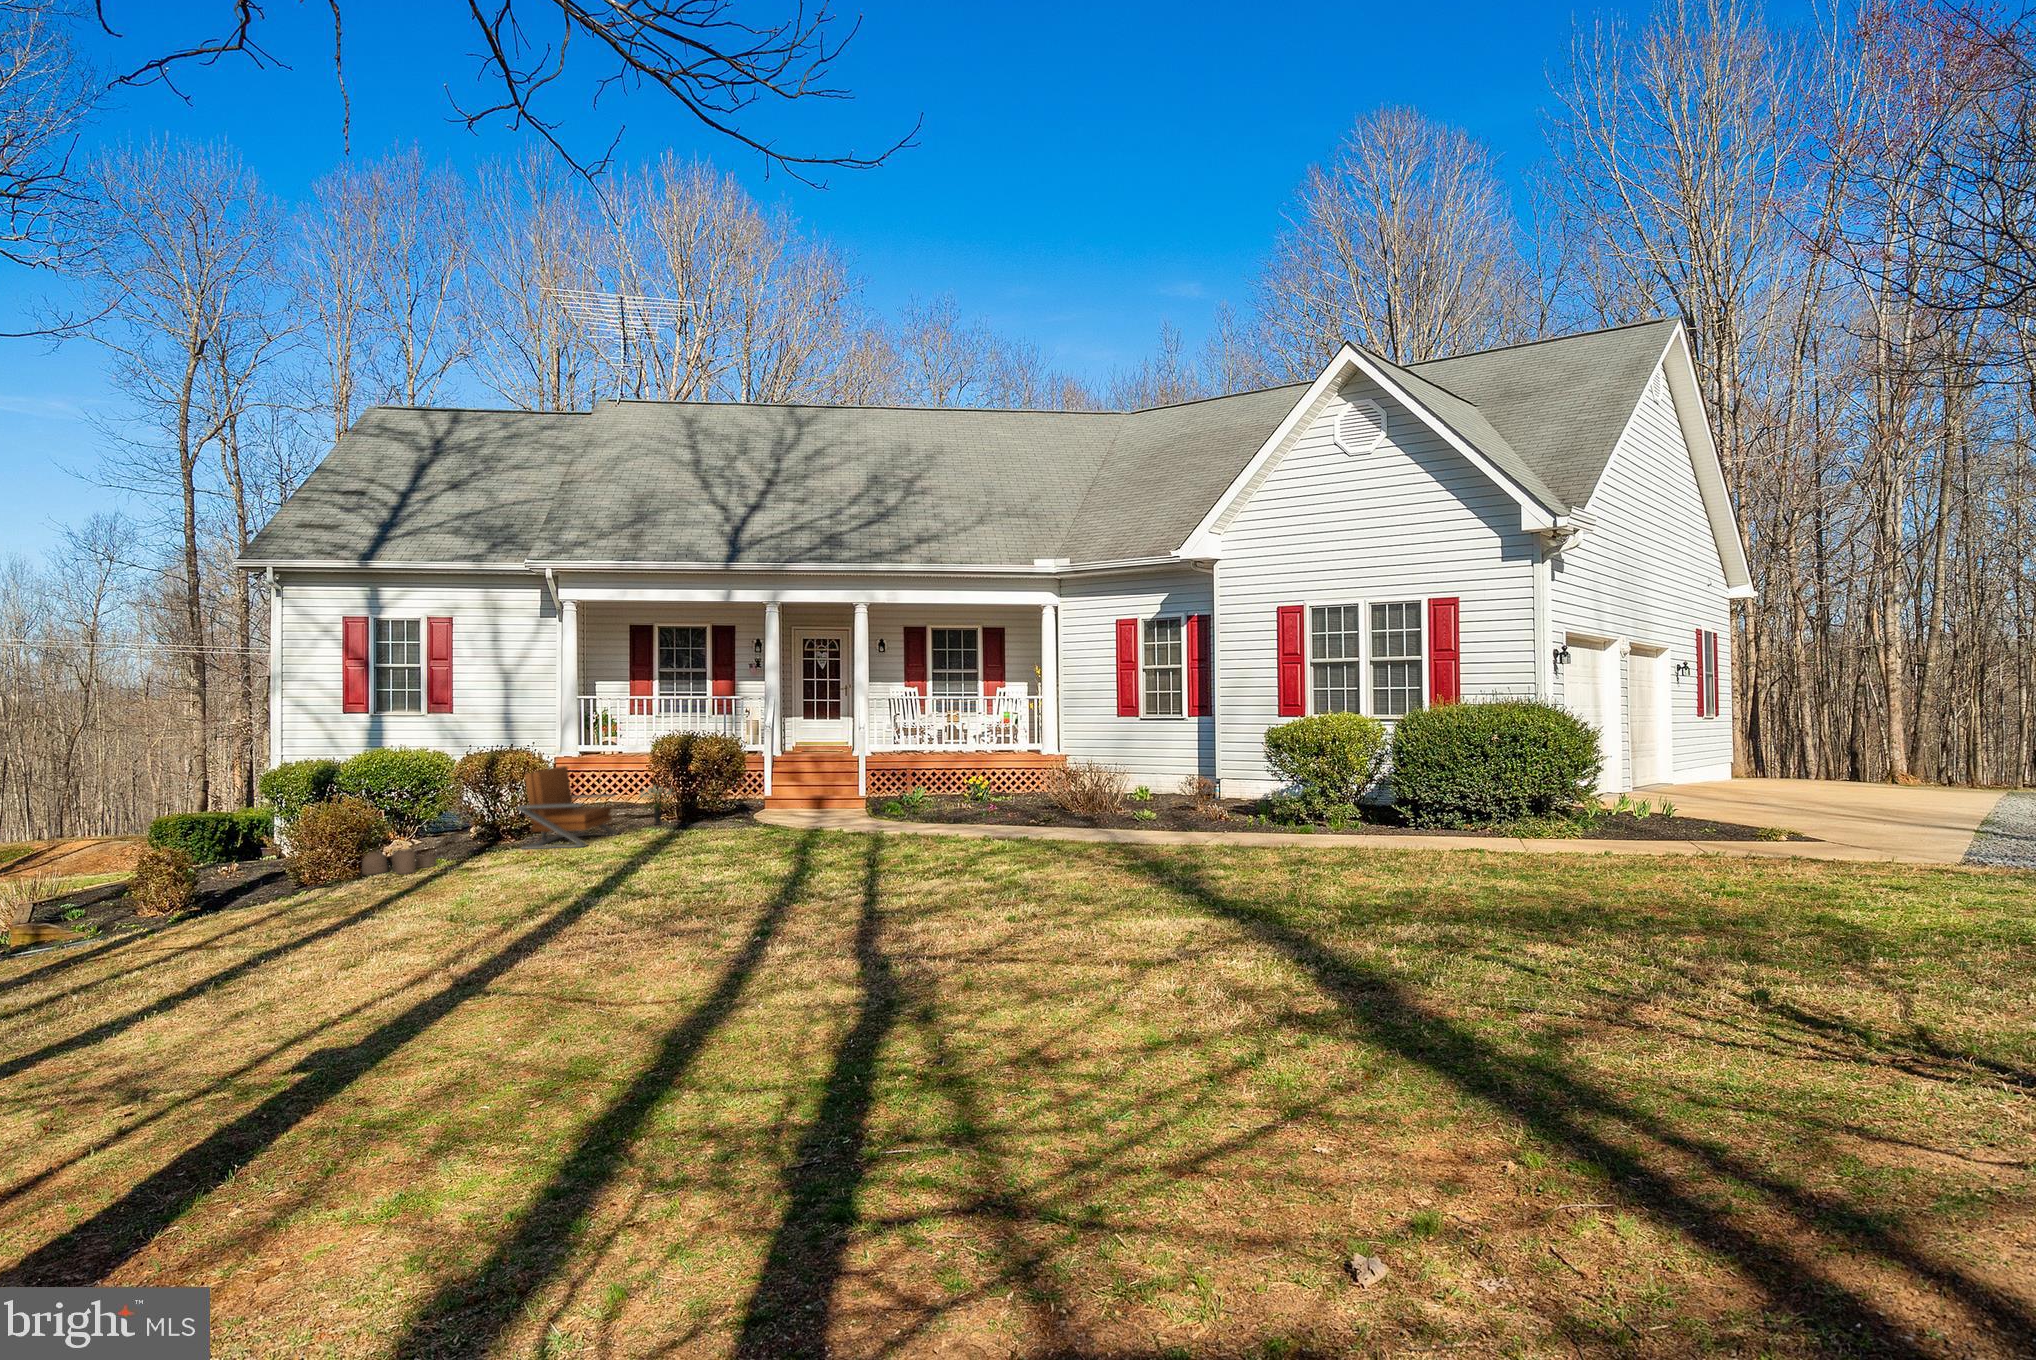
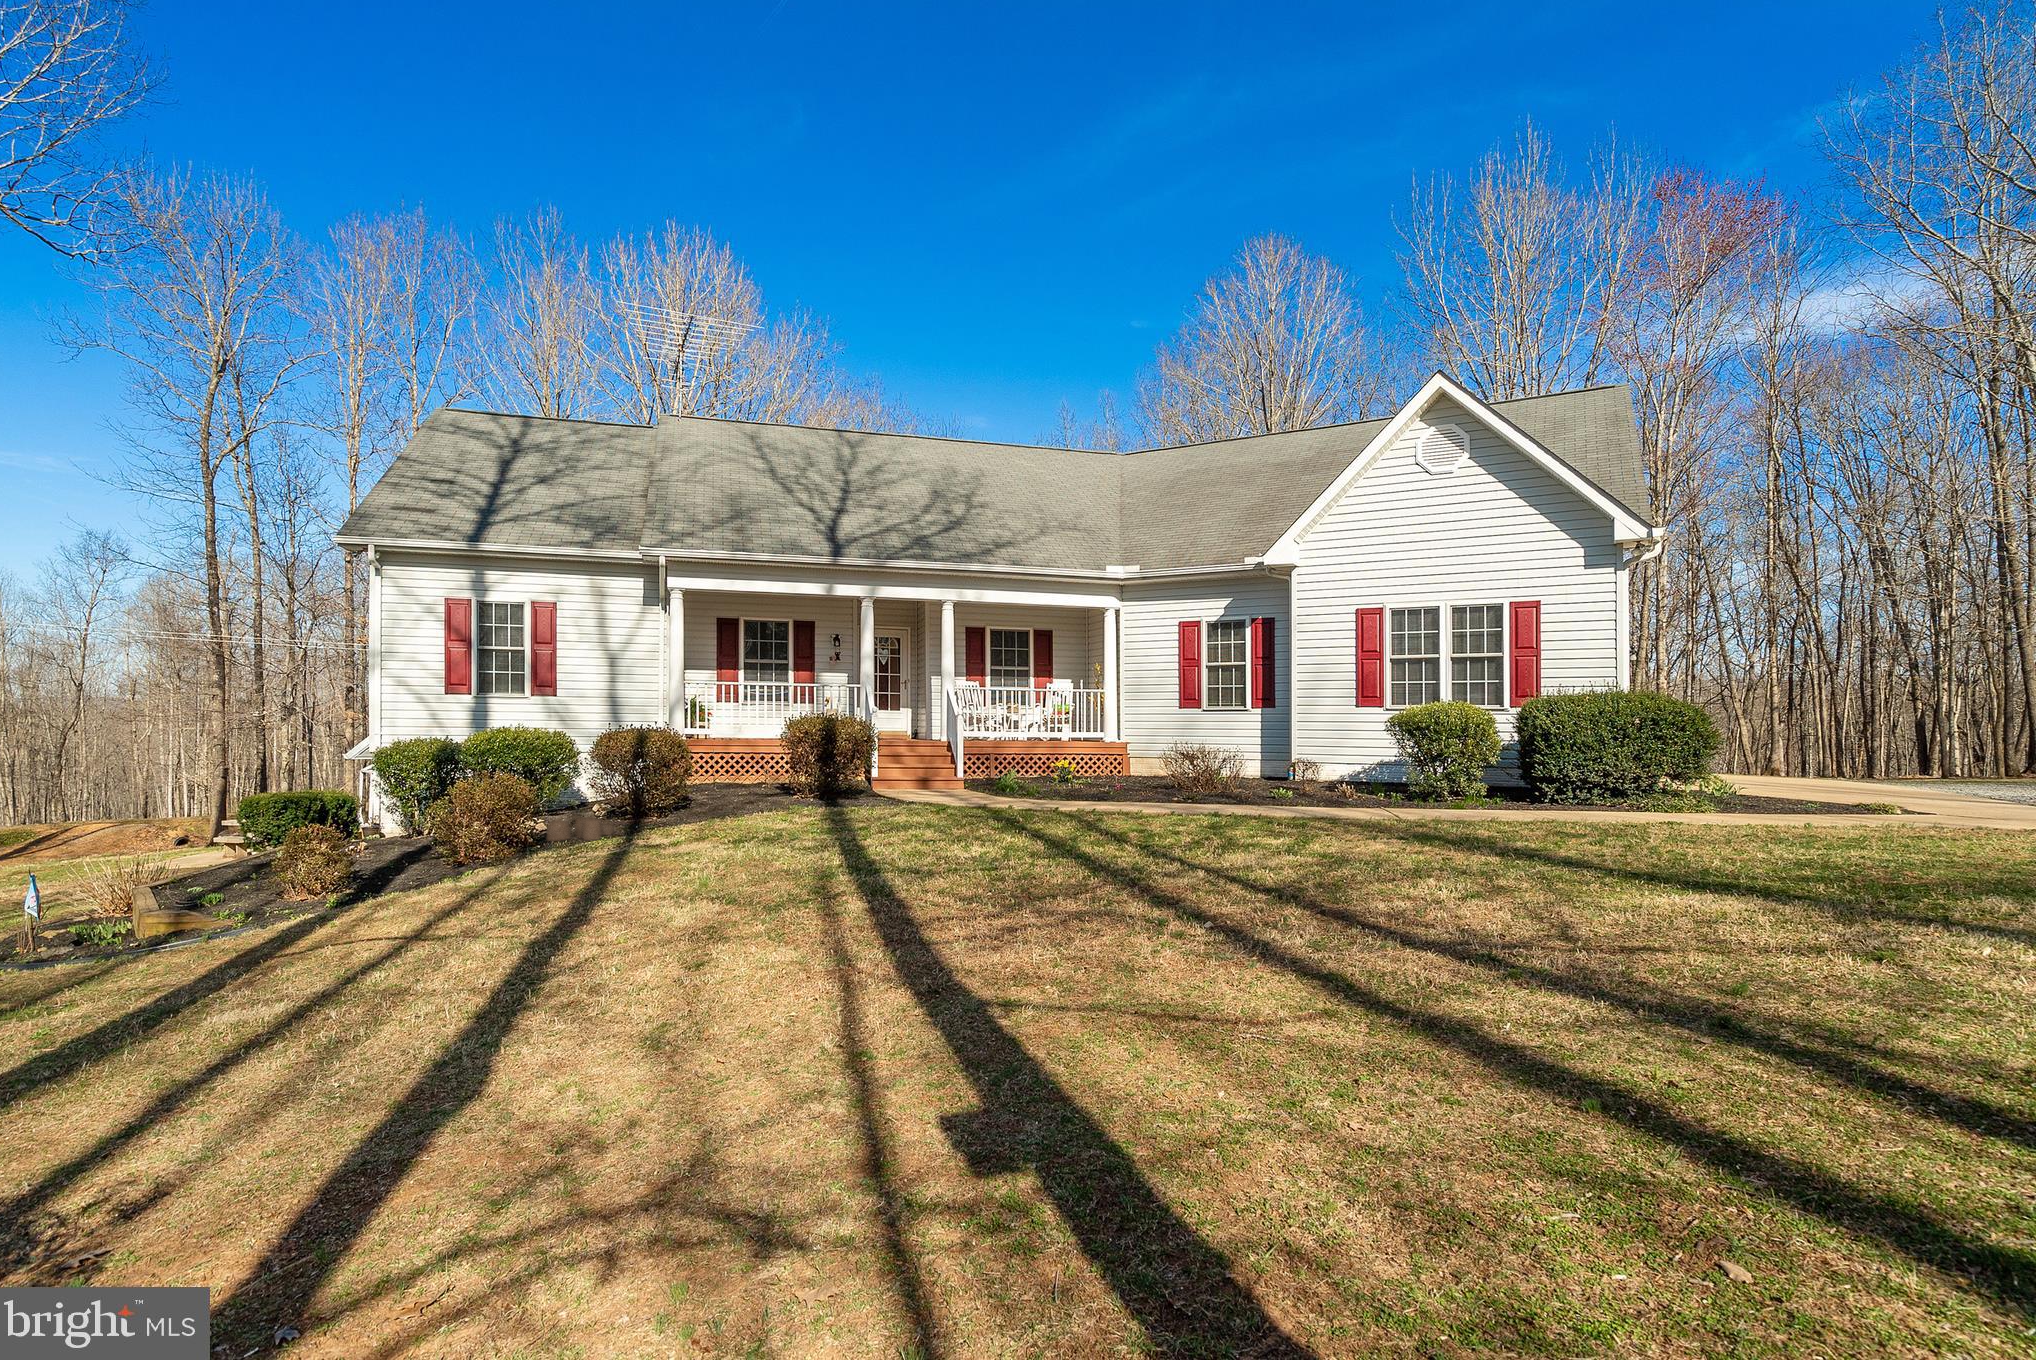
lounge chair: present [516,766,618,849] -> none [676,742,759,820]
potted plant: present [639,786,672,825] -> none [768,763,803,800]

